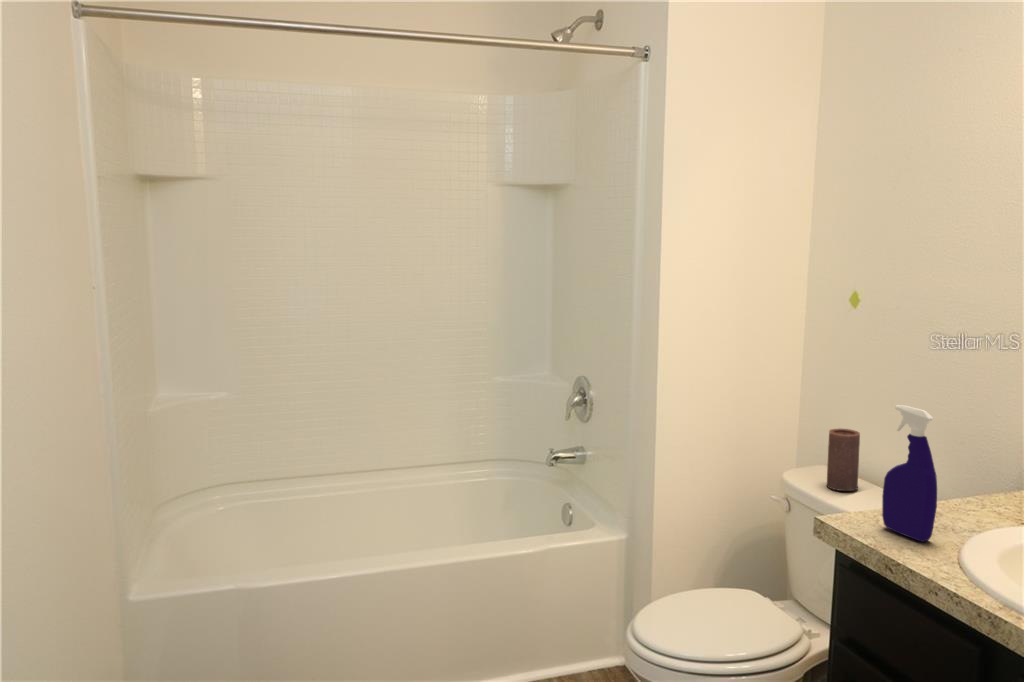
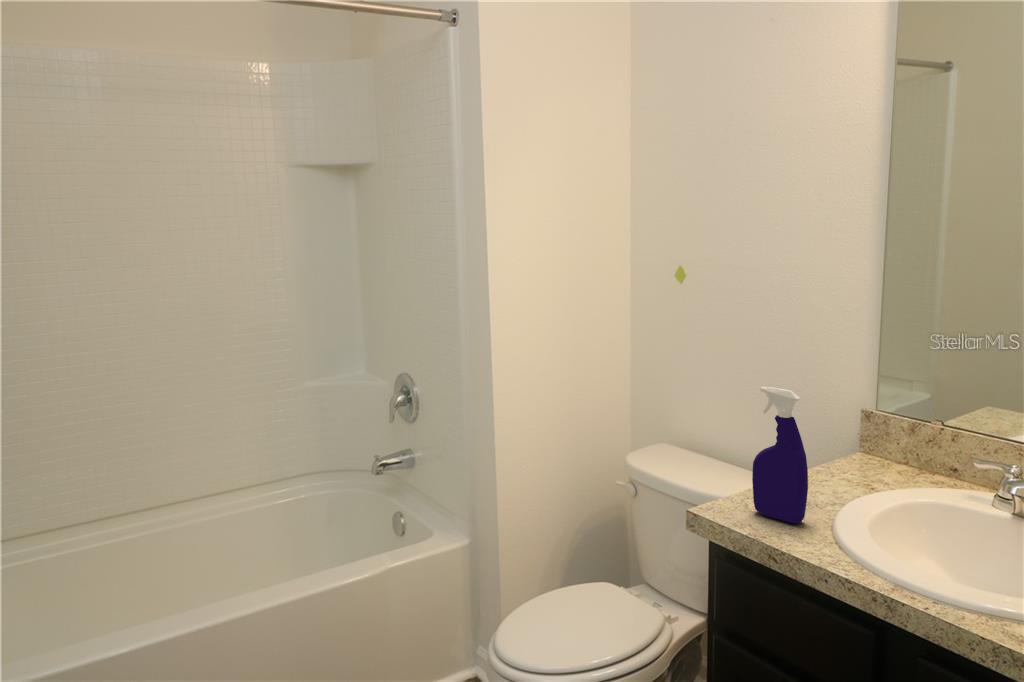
candle: present [827,429,860,491] -> none [672,407,703,470]

